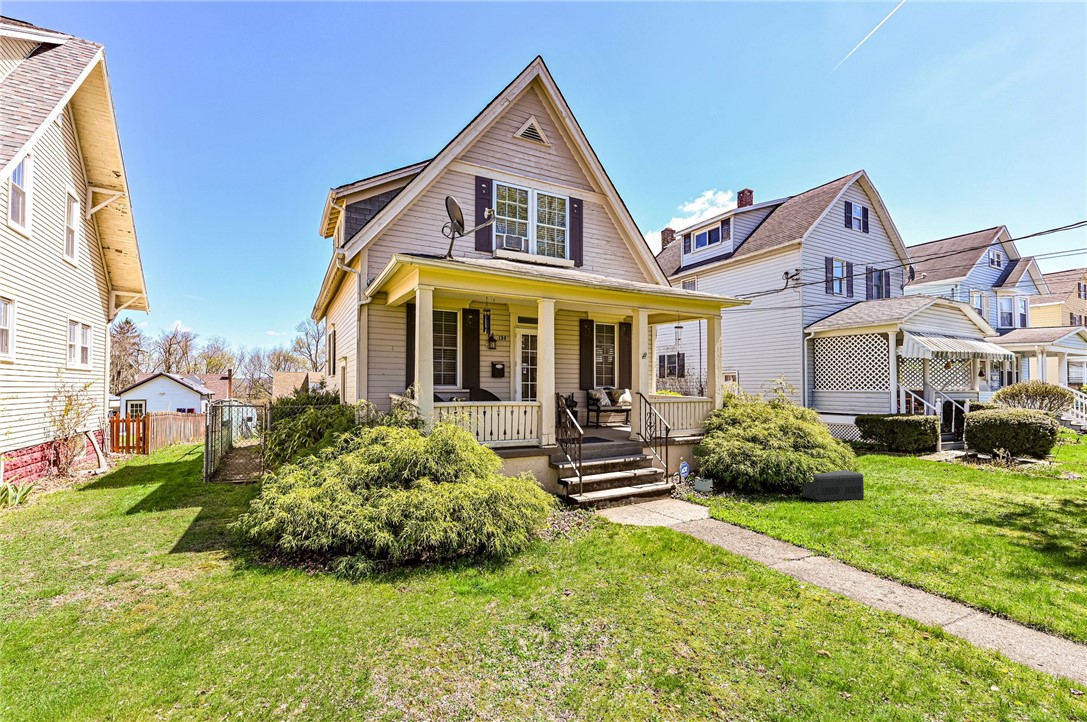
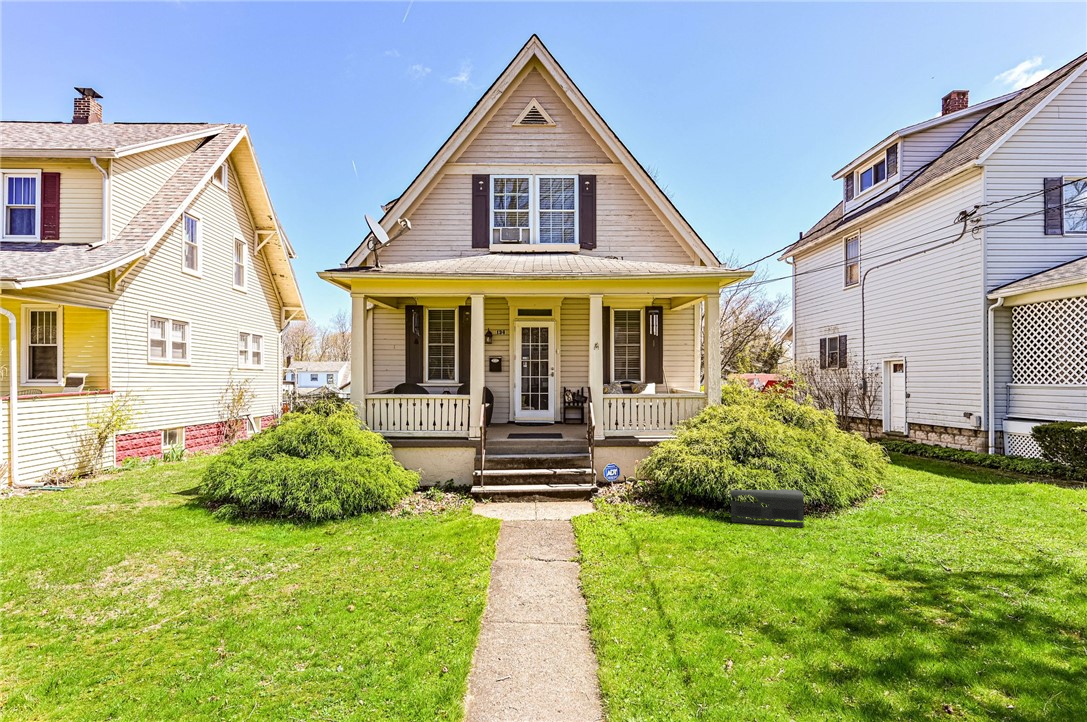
potted tree: present [692,445,713,491] -> none [630,448,652,501]

